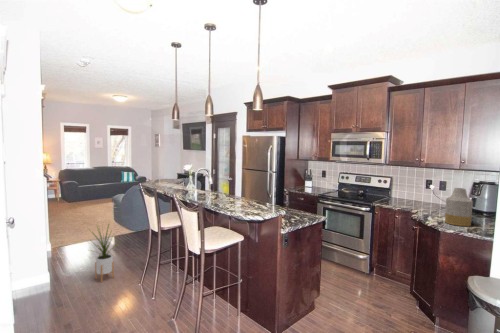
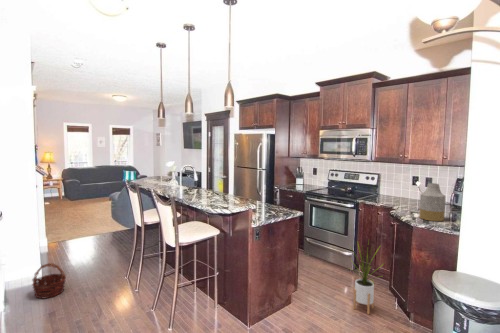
house plant: present [93,225,114,282] -> present [353,244,377,314]
basket: none [42,271,78,309] -> present [32,263,66,298]

